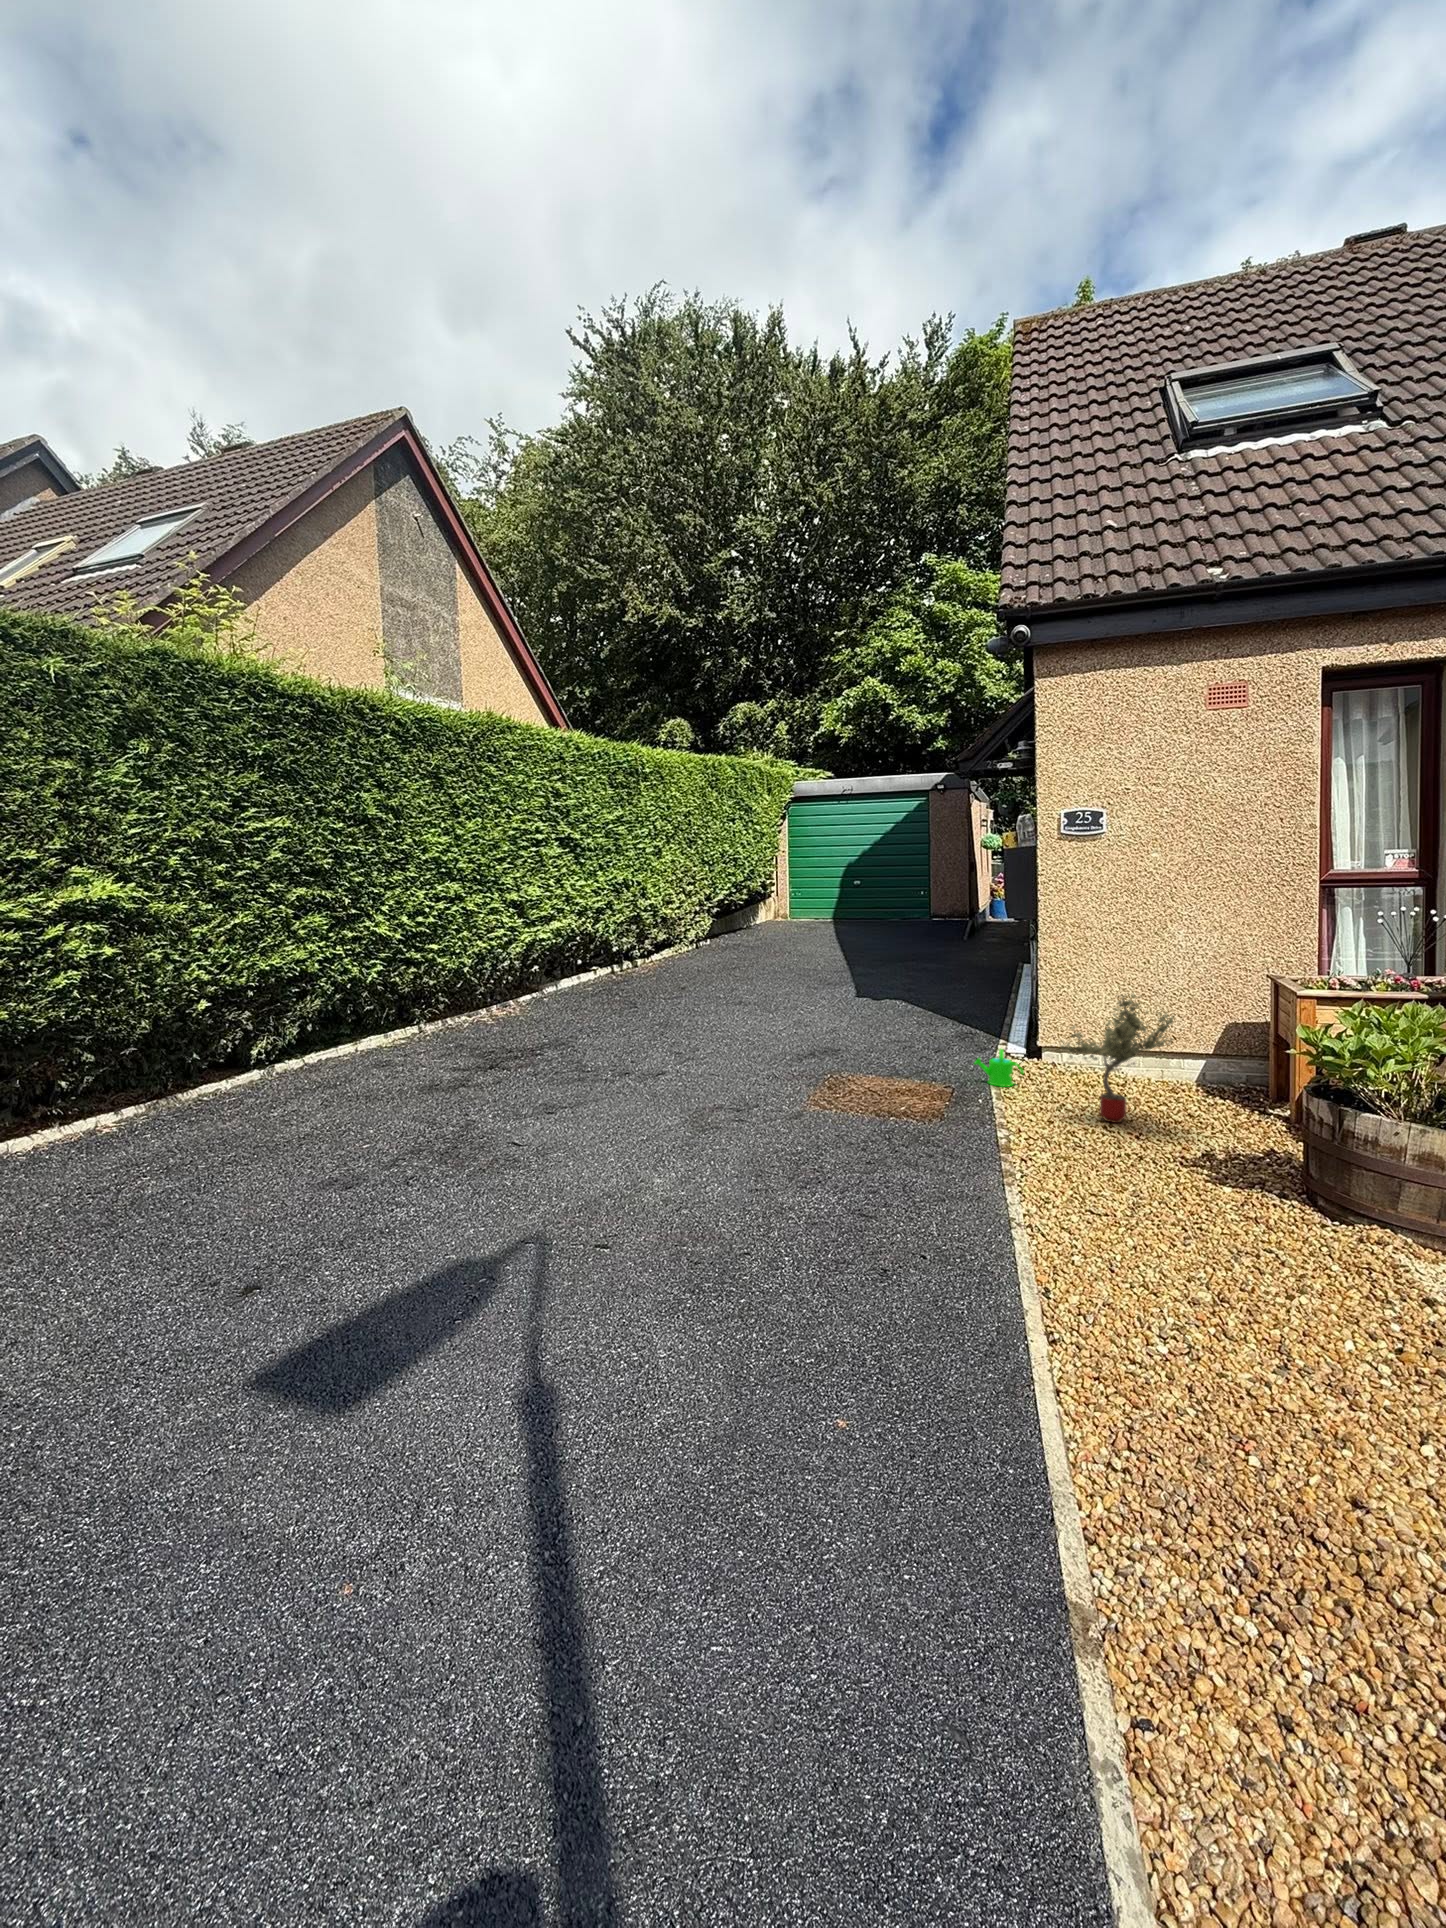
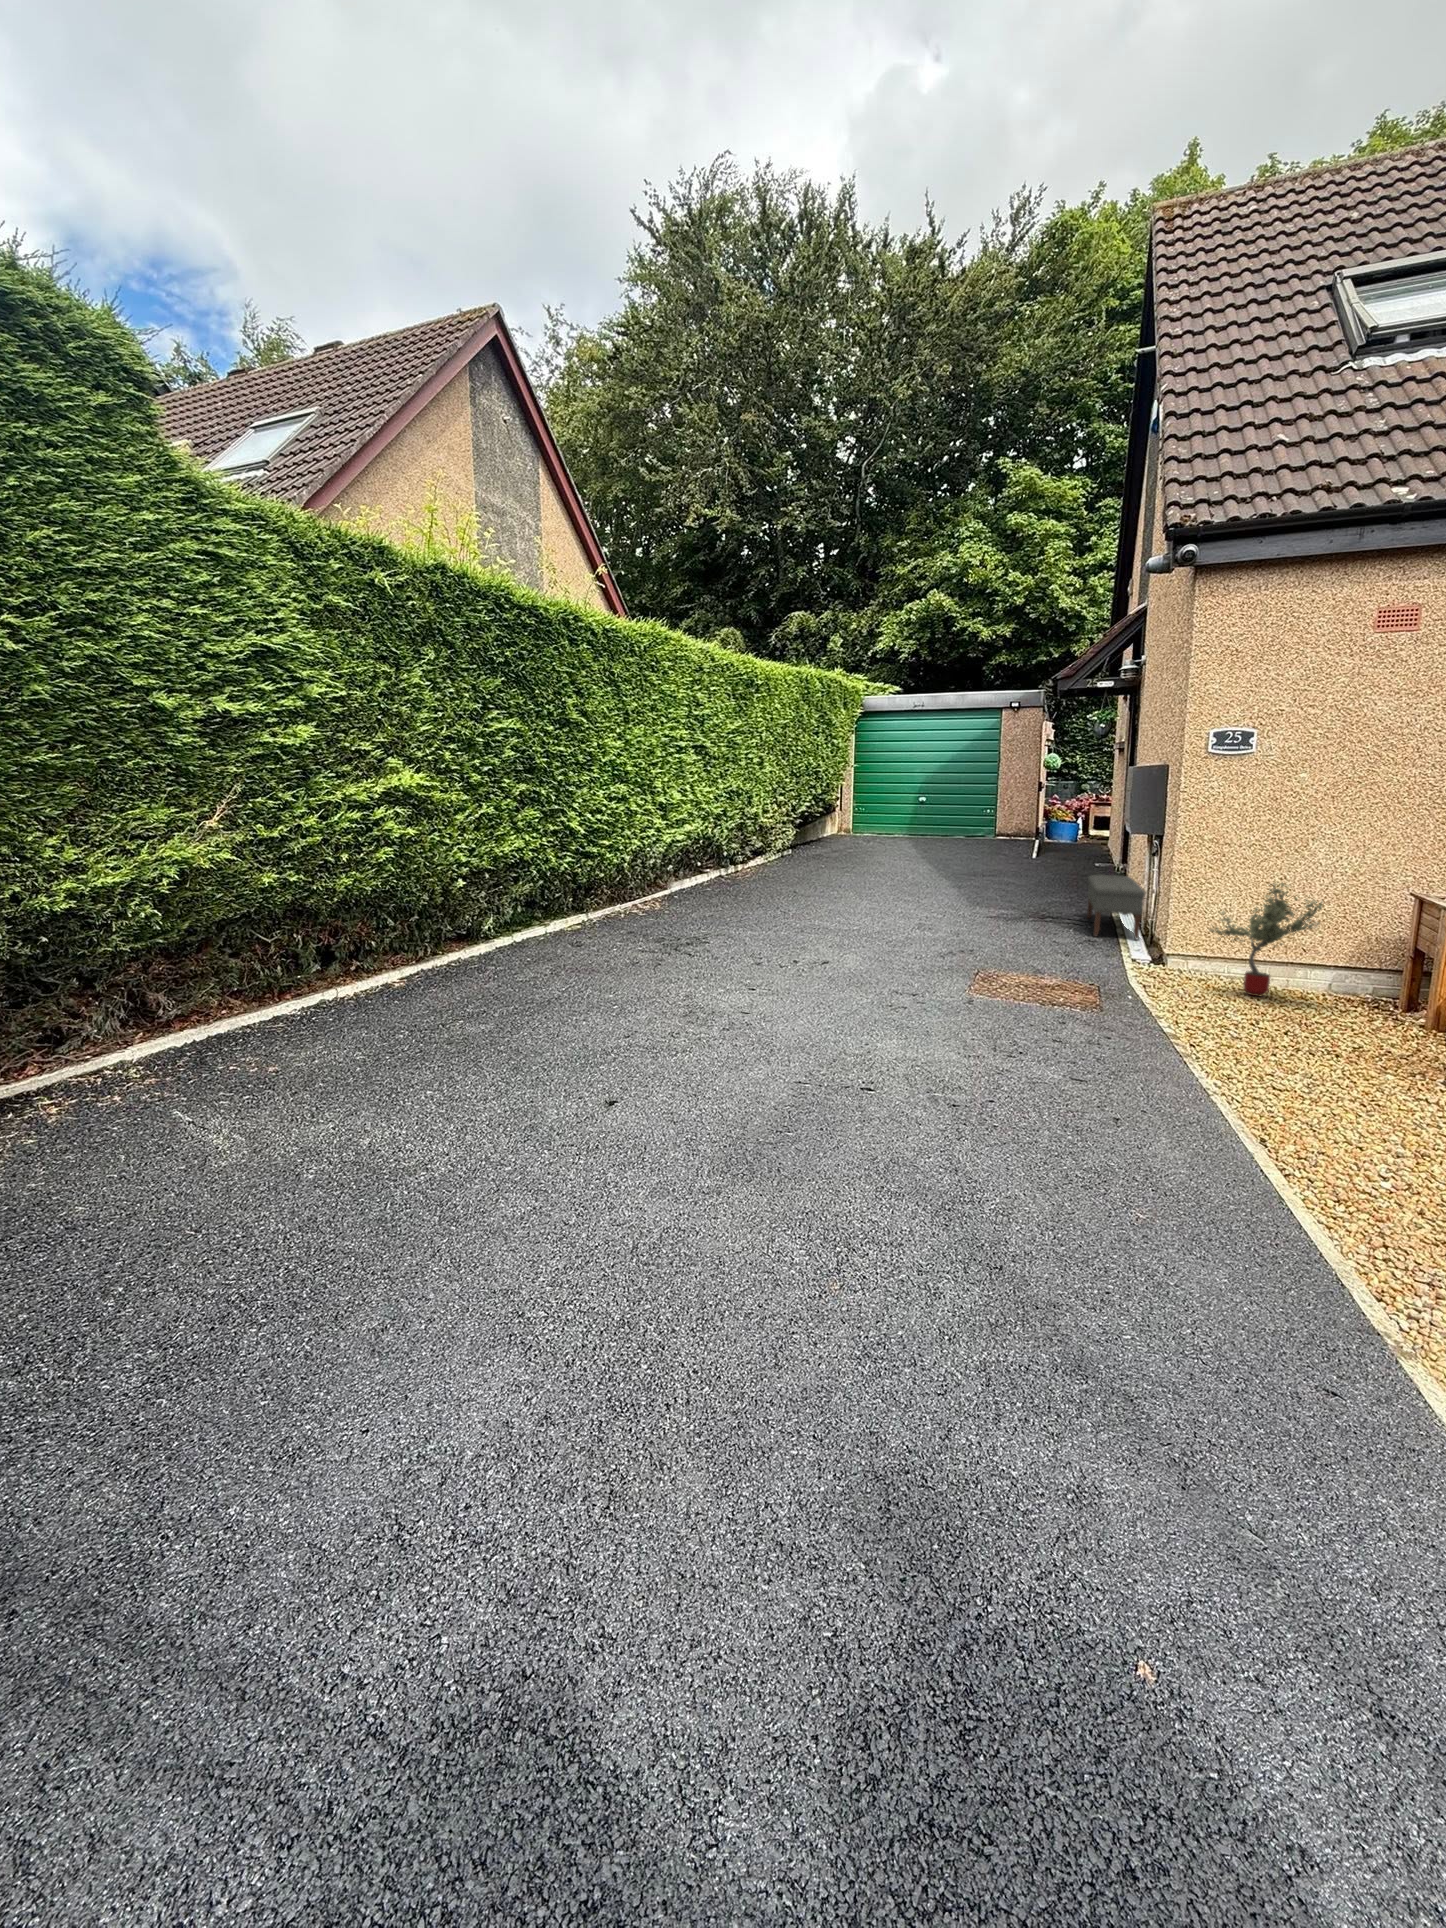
bench: none [967,974,1018,1048] -> present [1087,875,1145,939]
watering can: present [975,1049,1024,1087] -> none [1114,935,1162,968]

